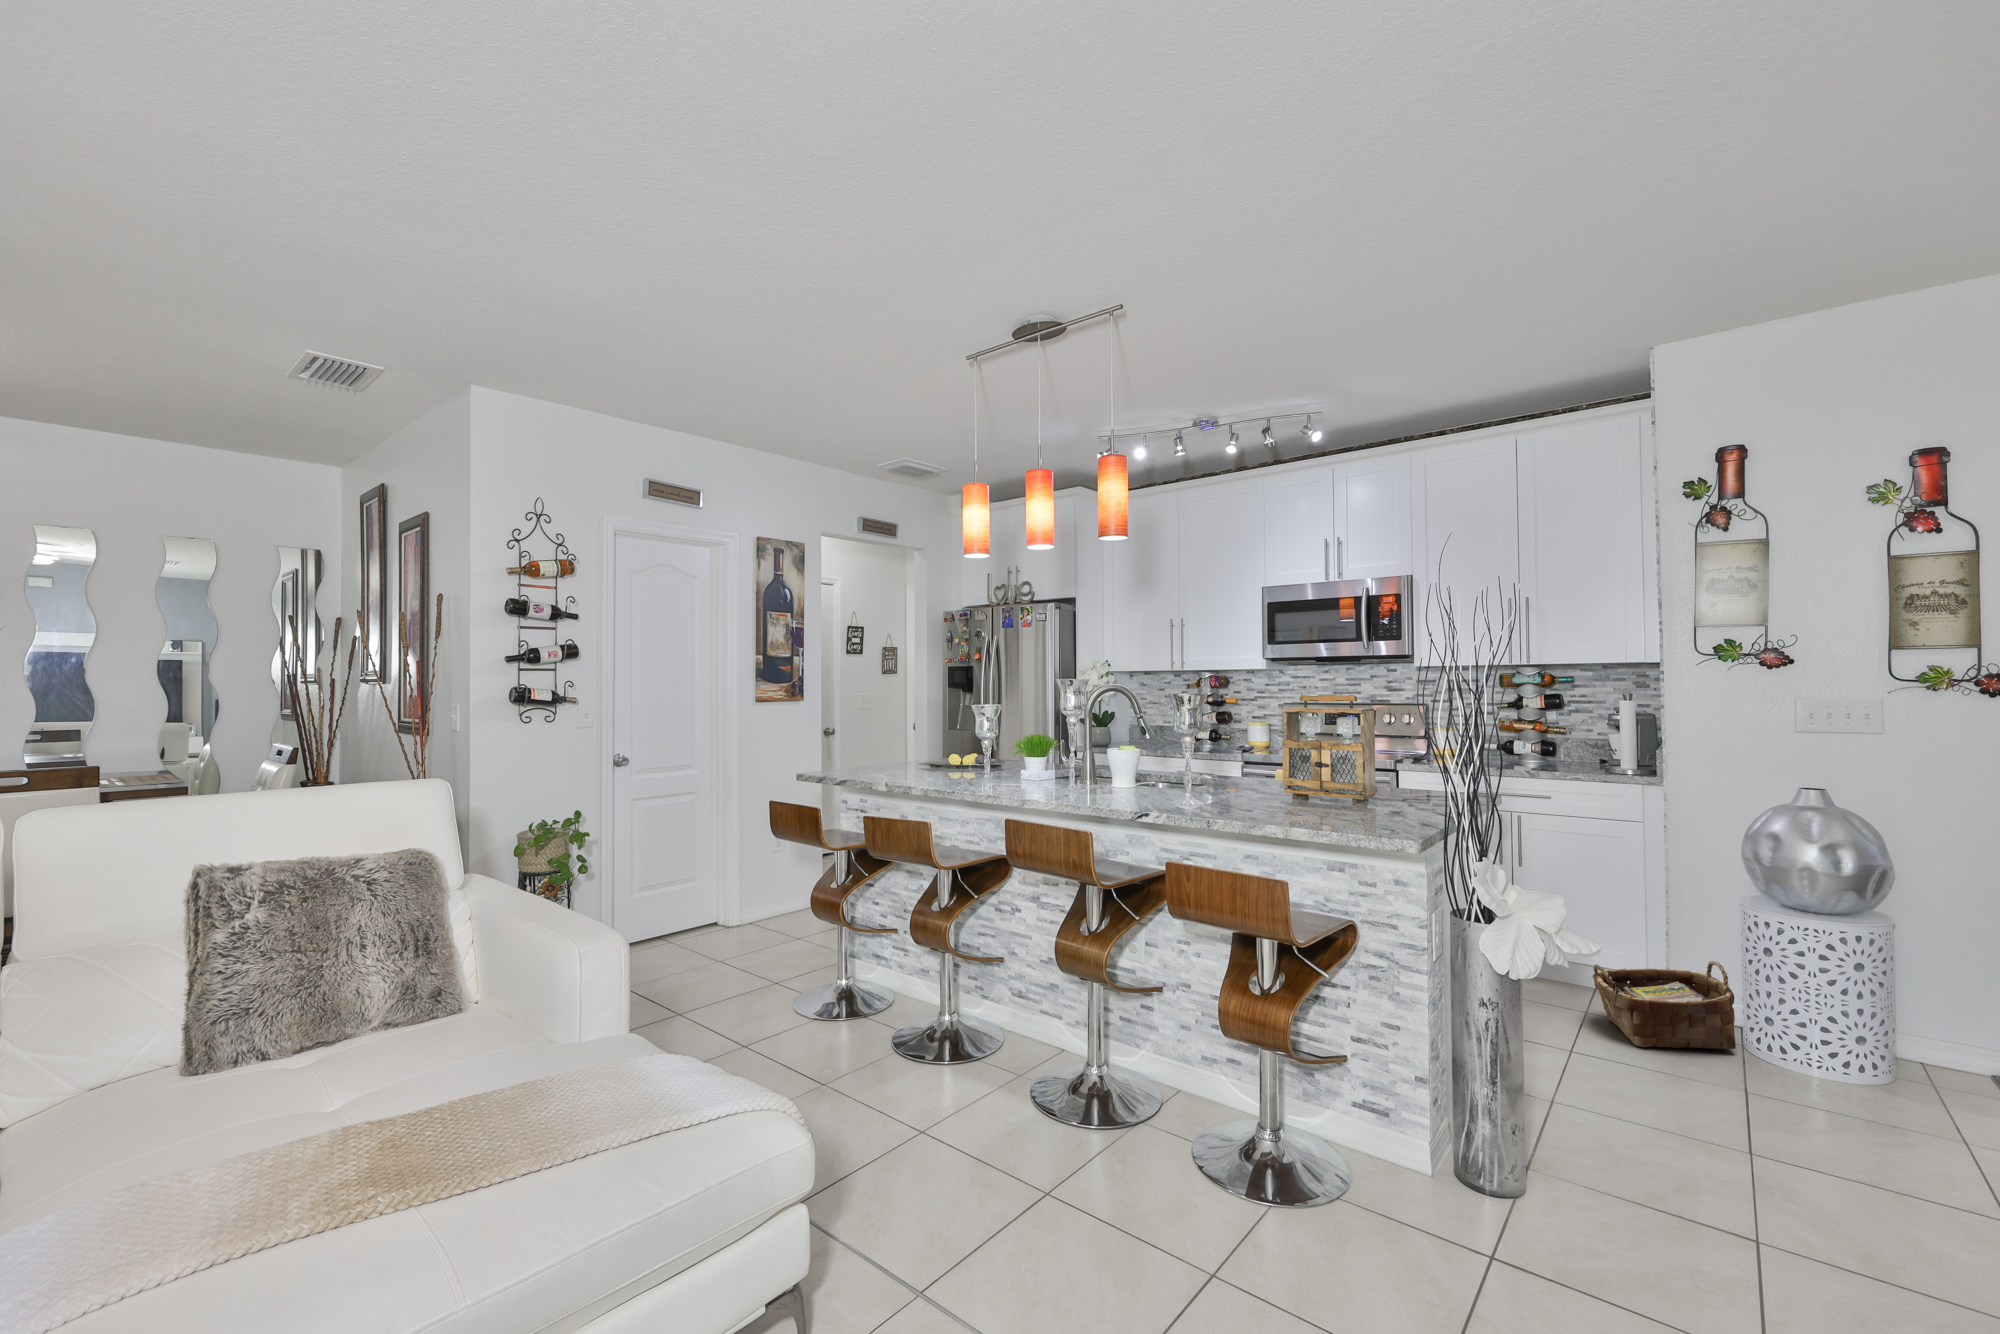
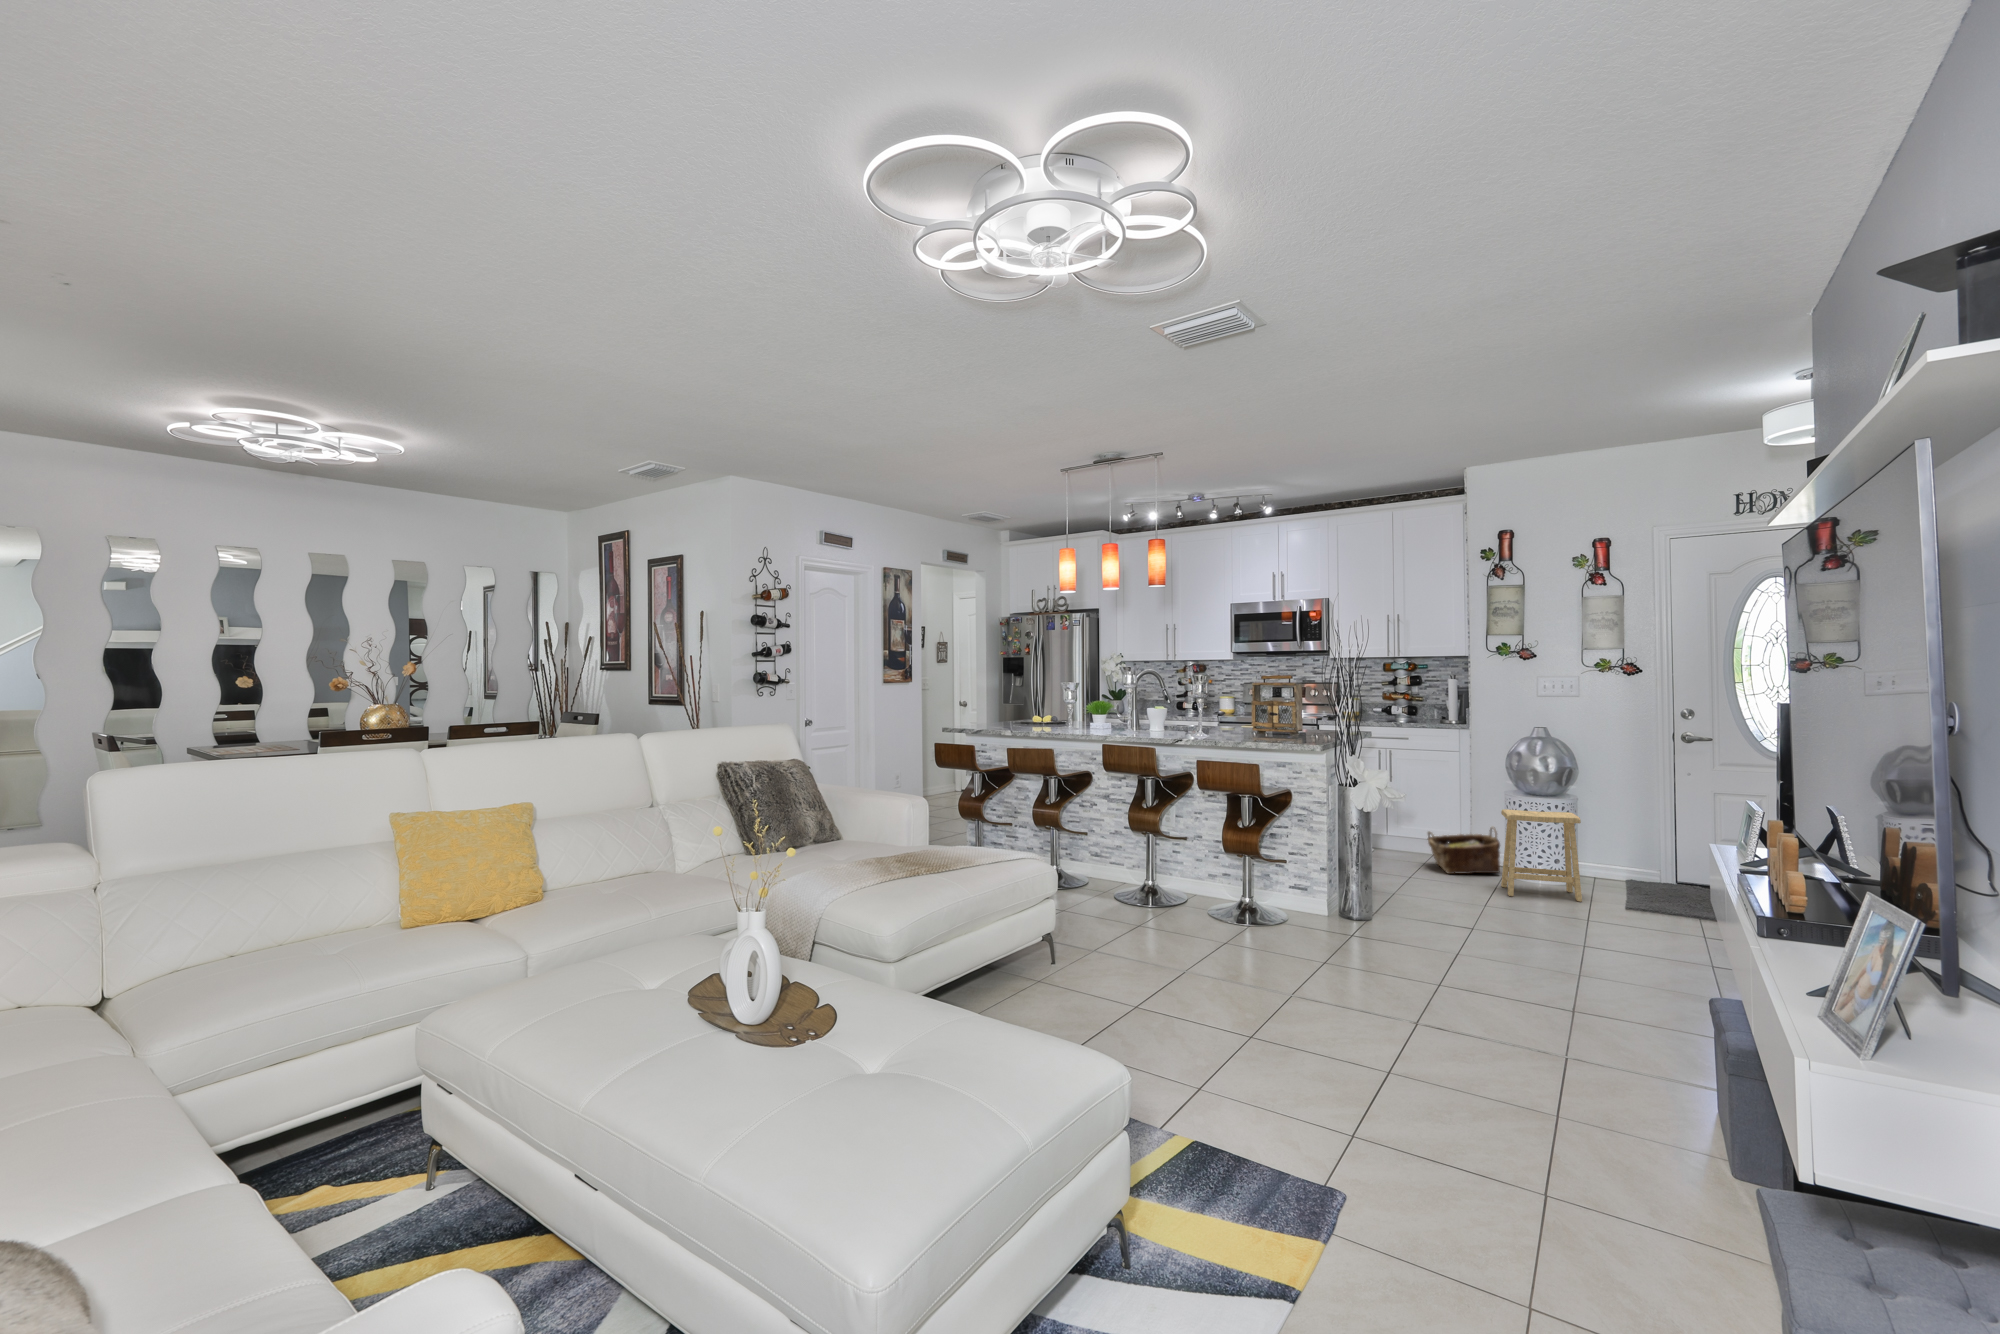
footstool: none [1752,945,1944,1145] -> present [1501,809,1582,902]

